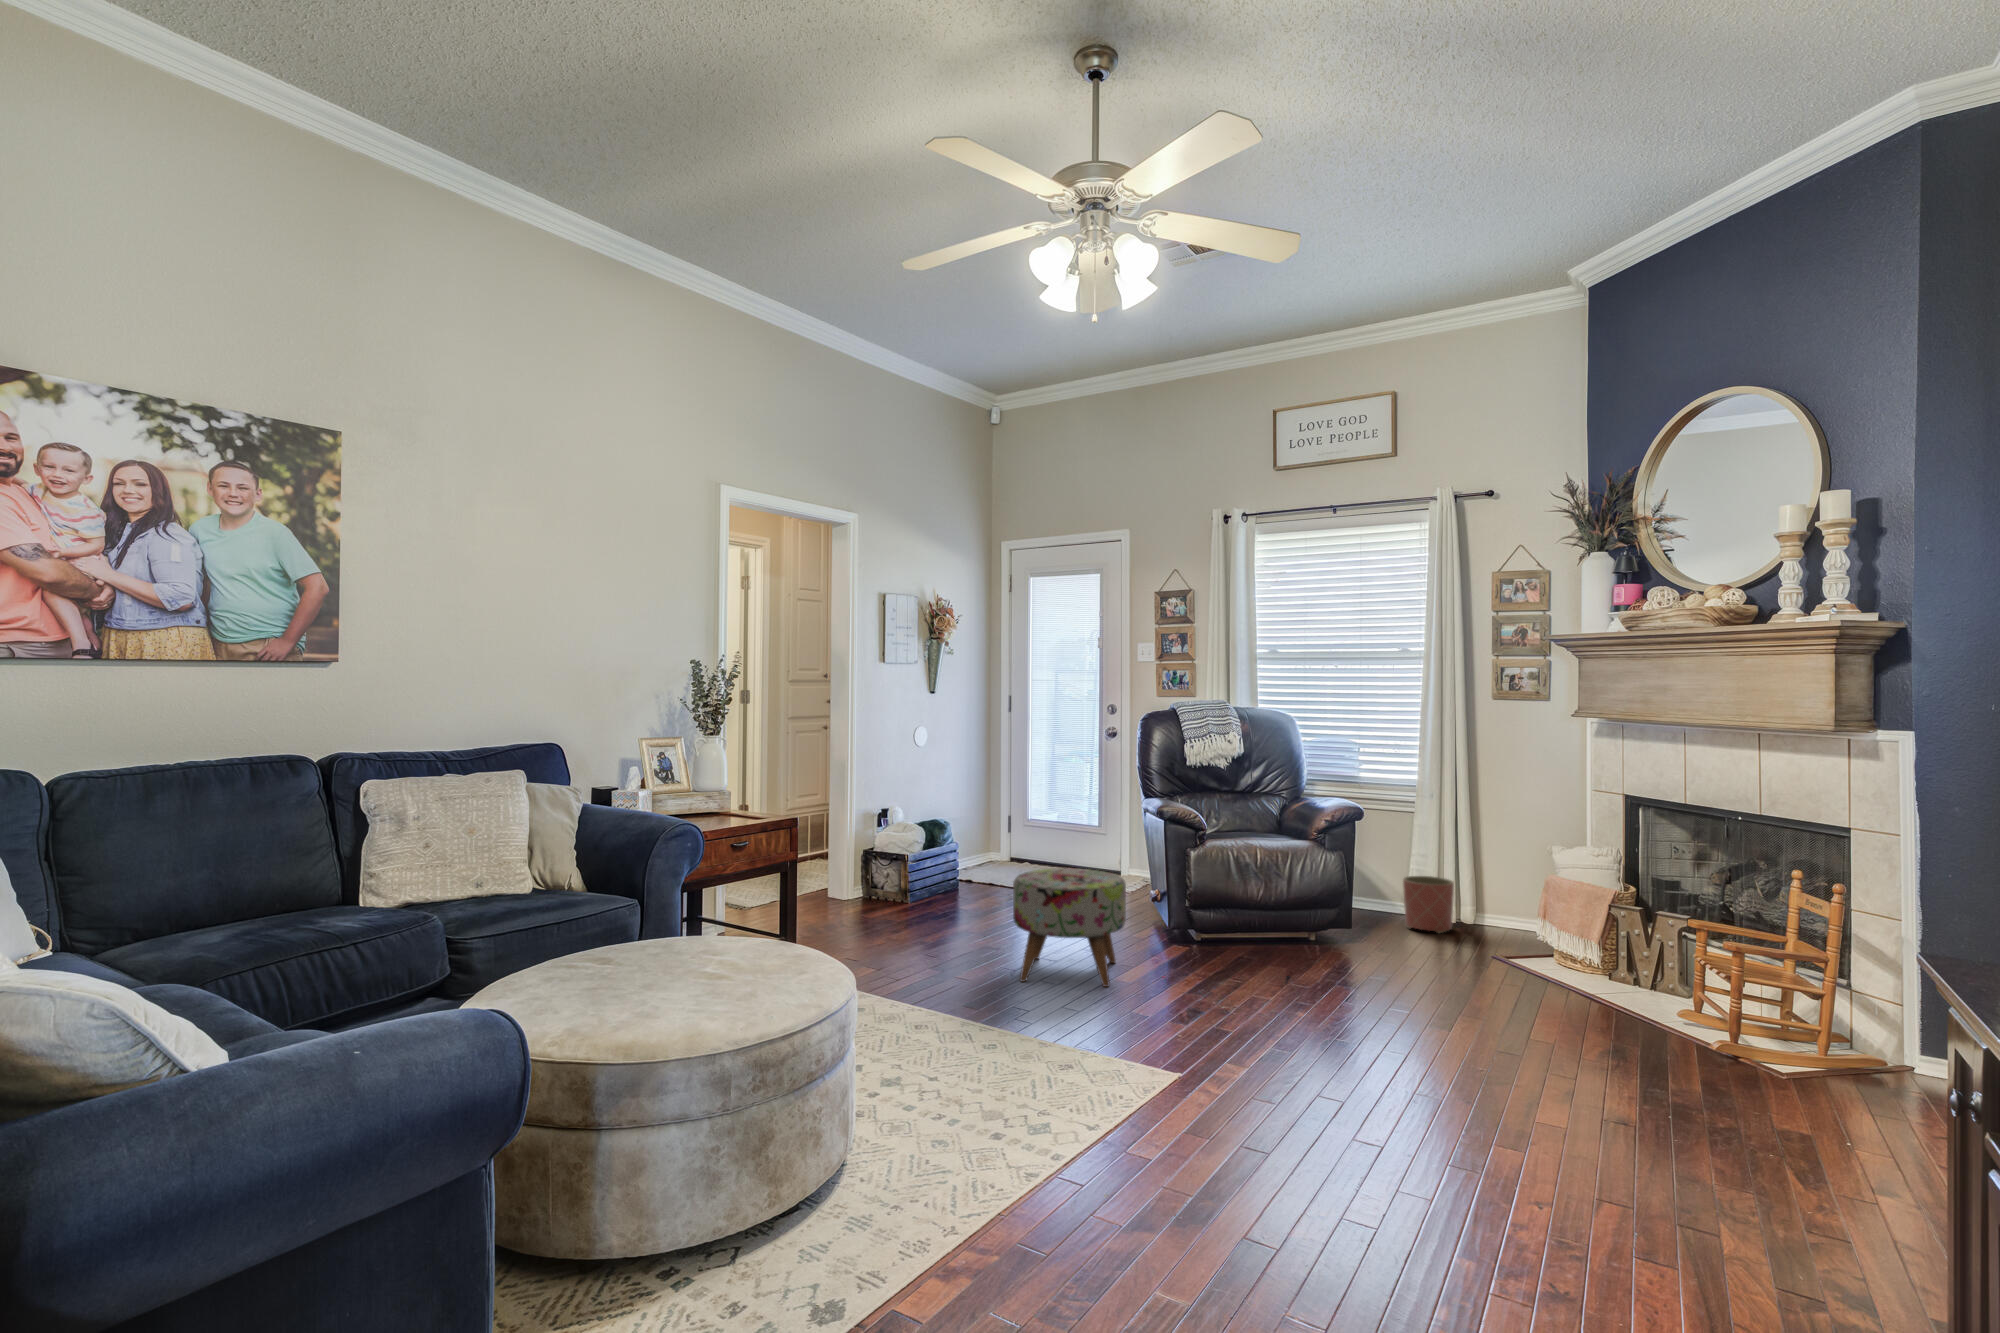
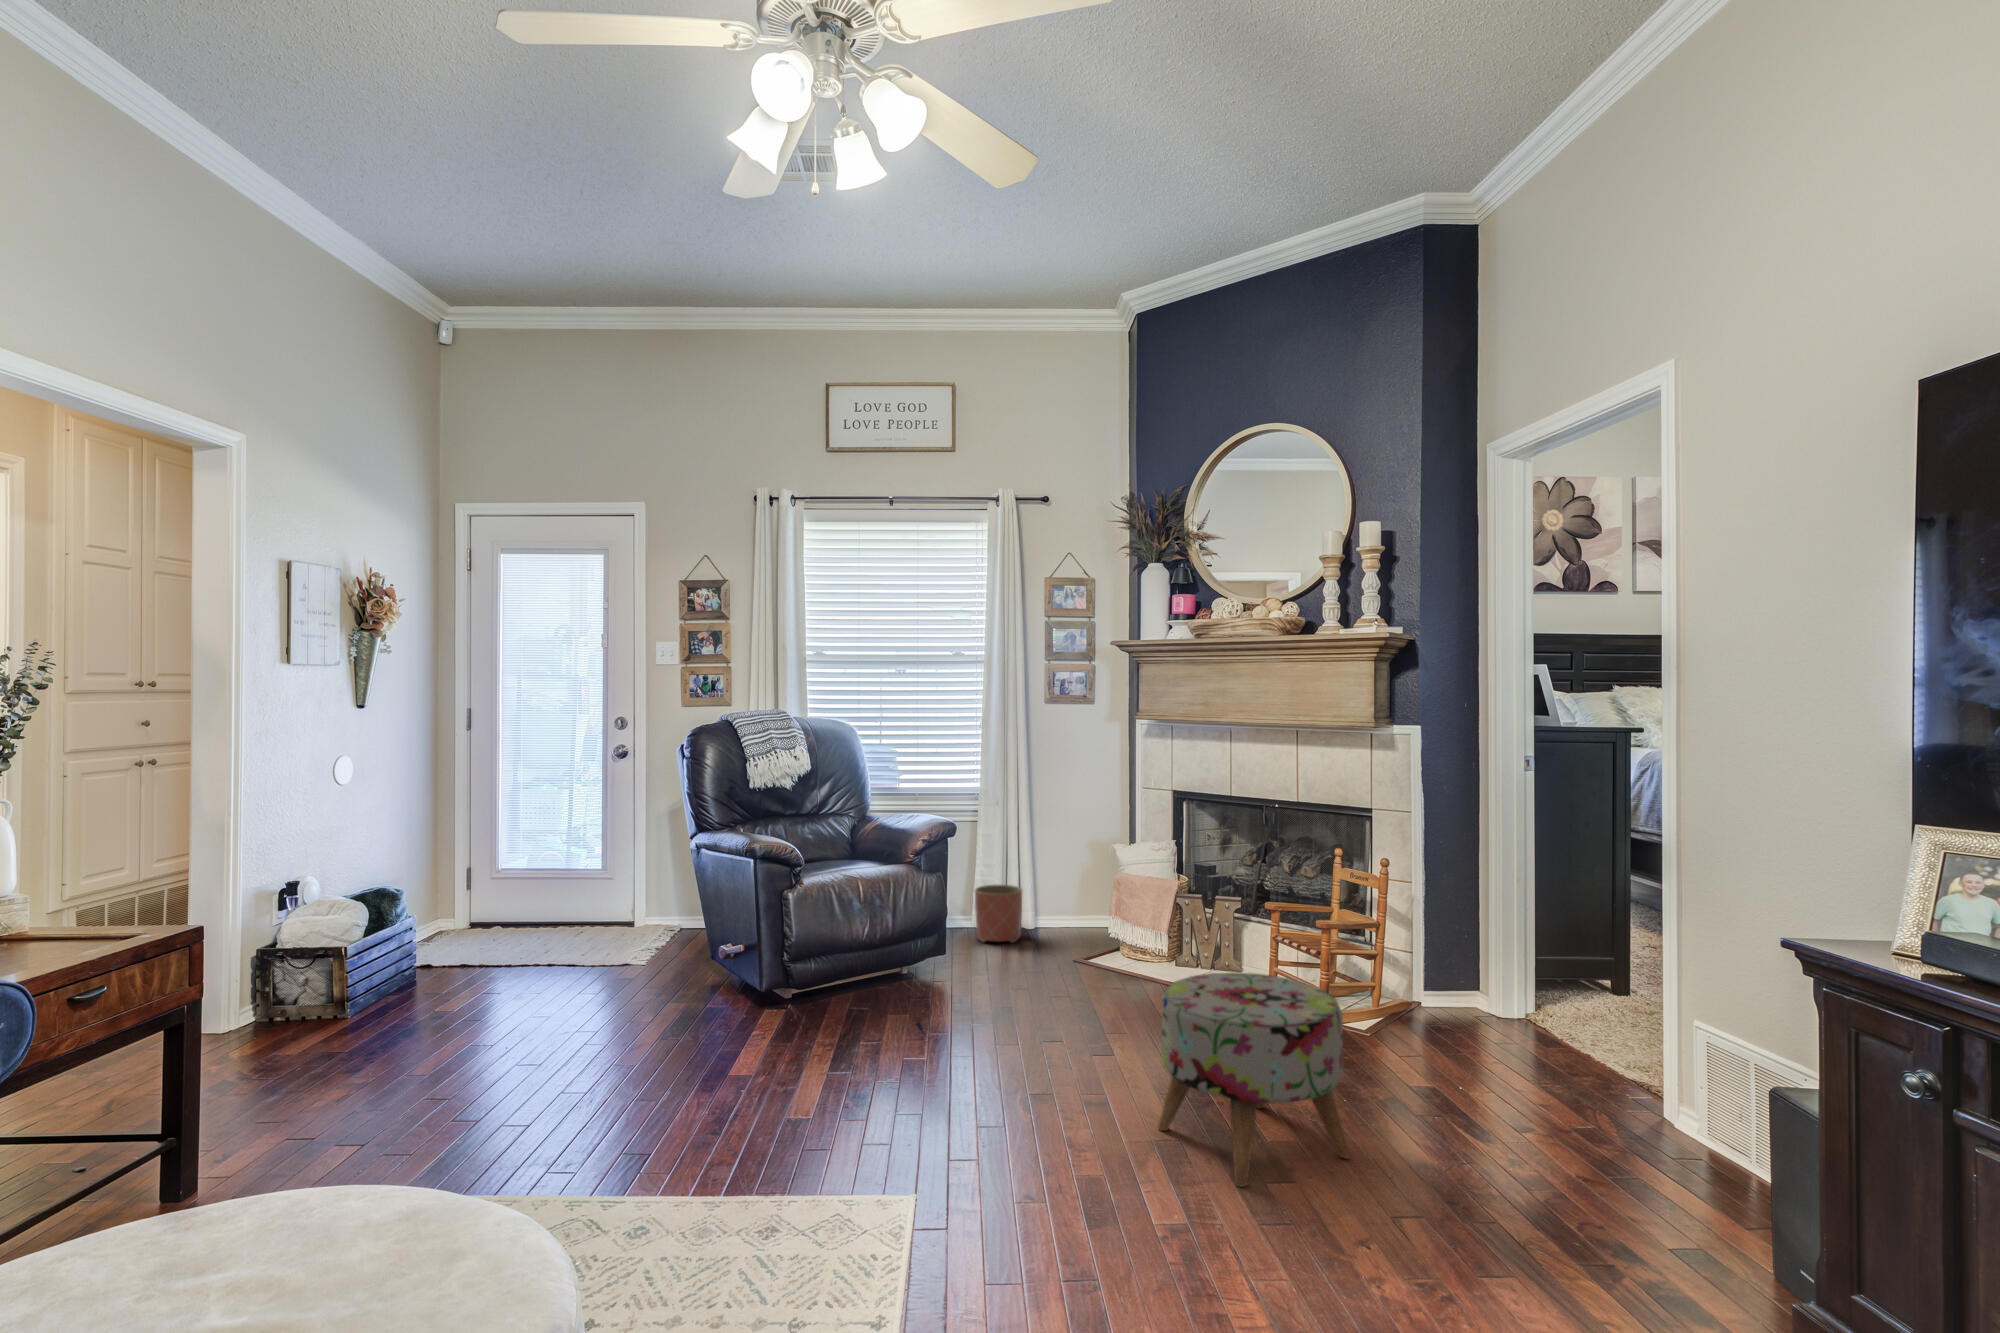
ottoman: present [1013,868,1126,987] -> present [1158,973,1350,1187]

